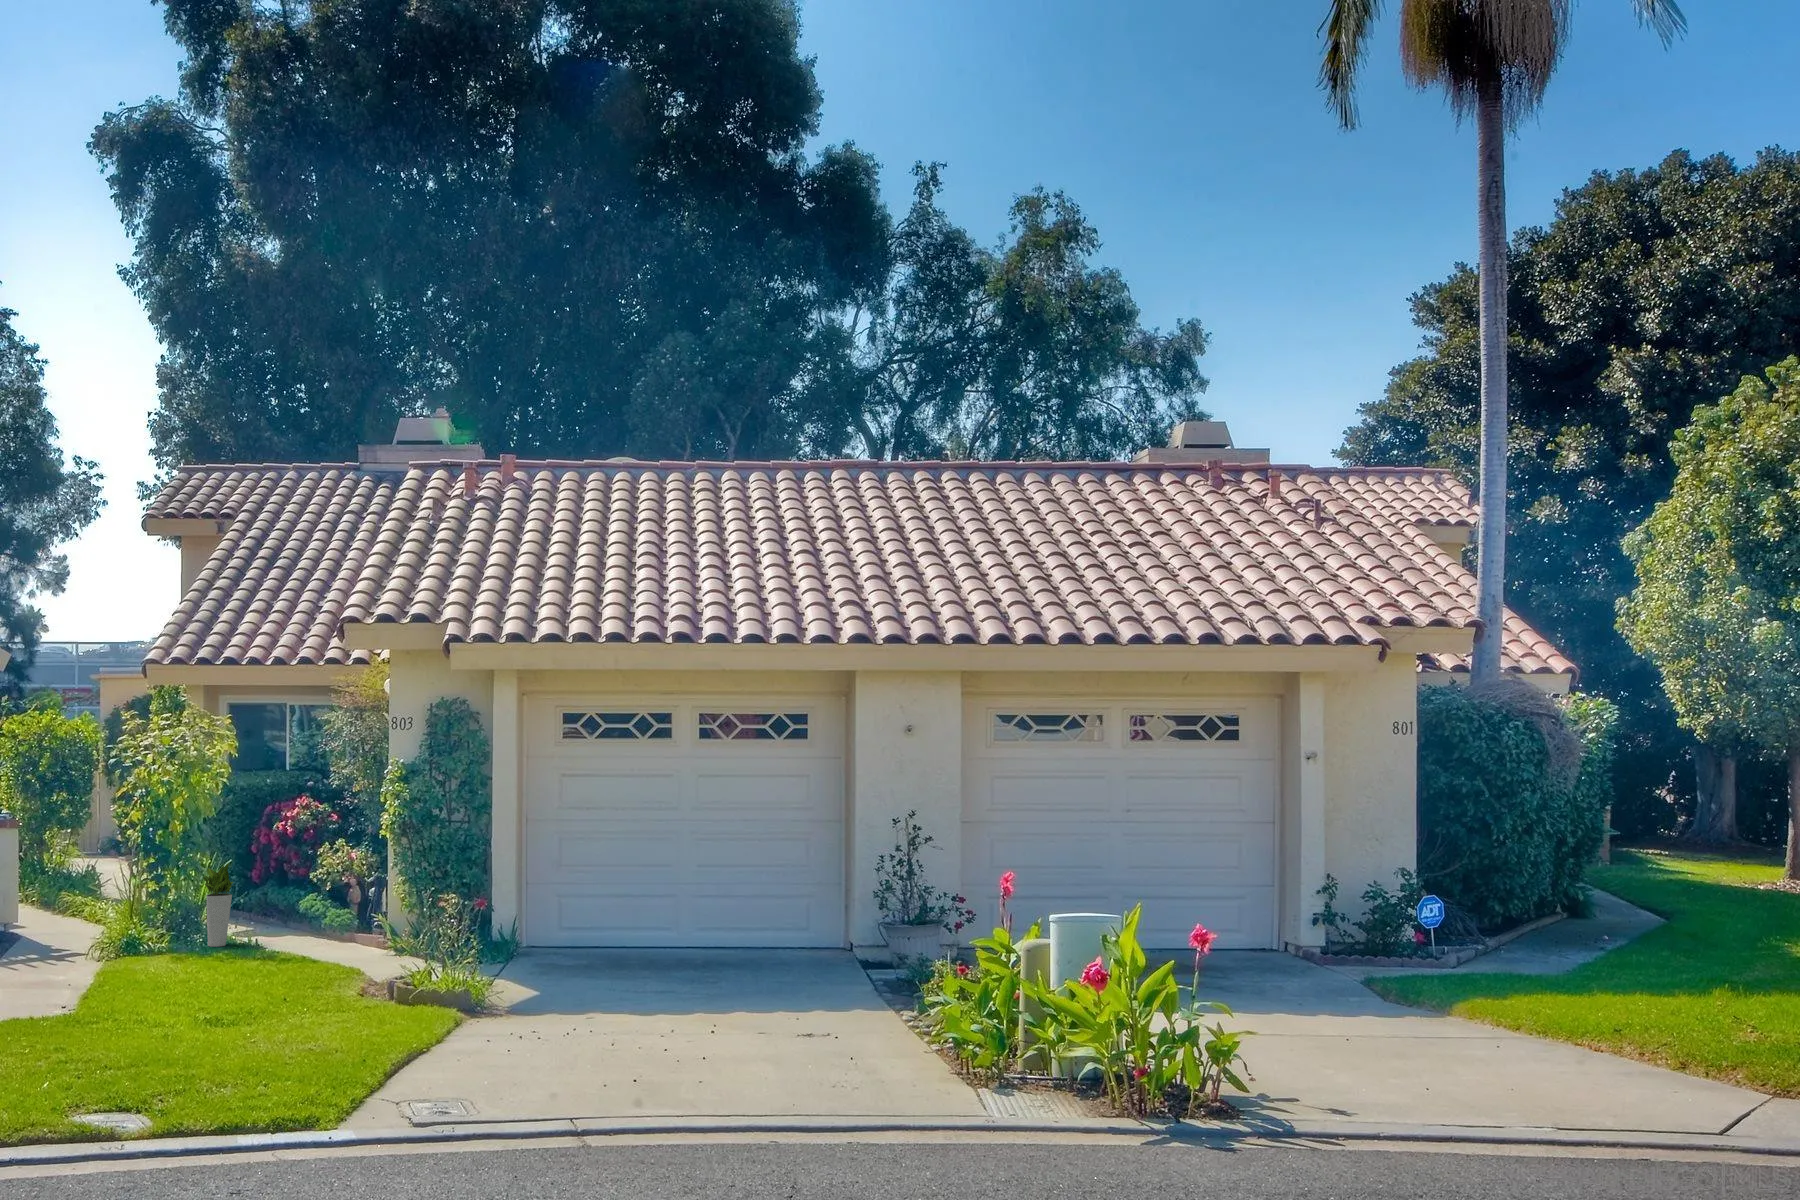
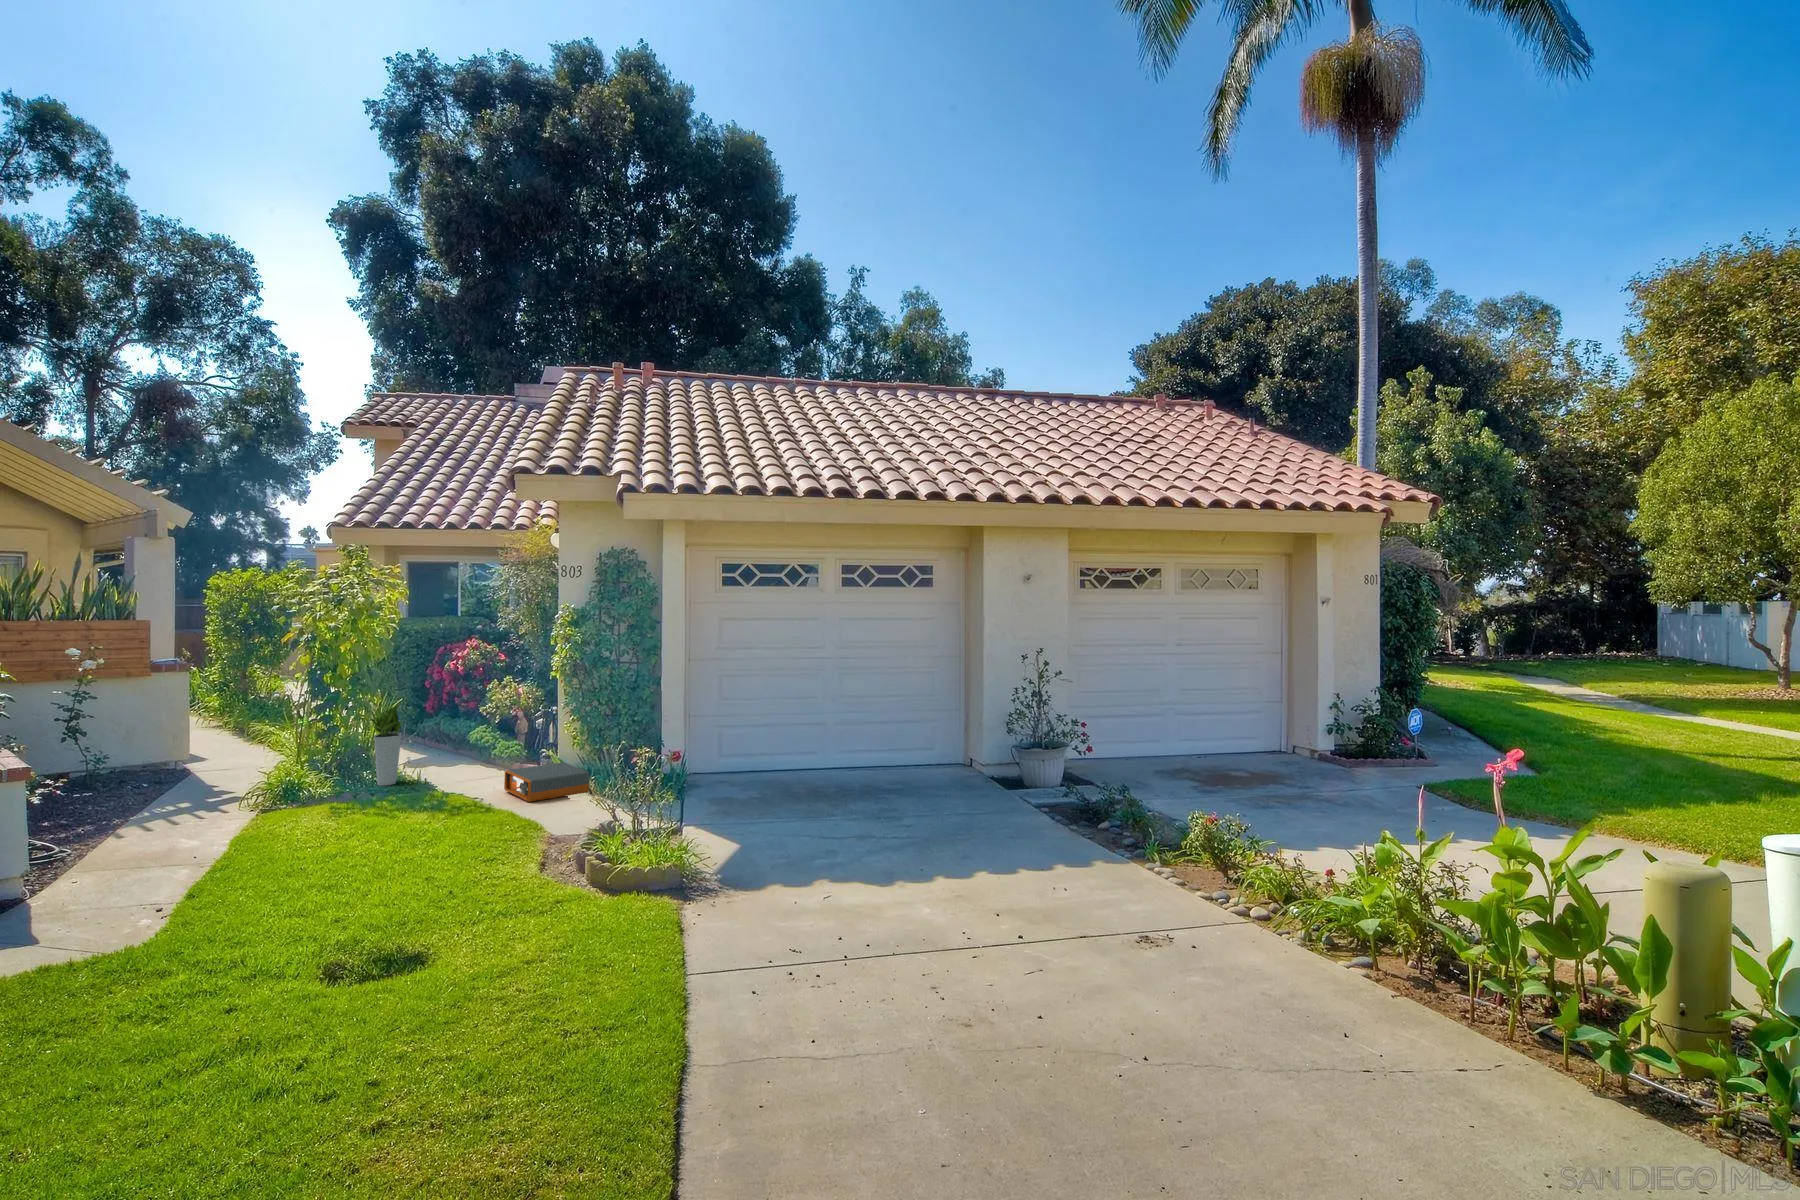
storage box: none [332,926,417,960] -> present [504,762,590,802]

